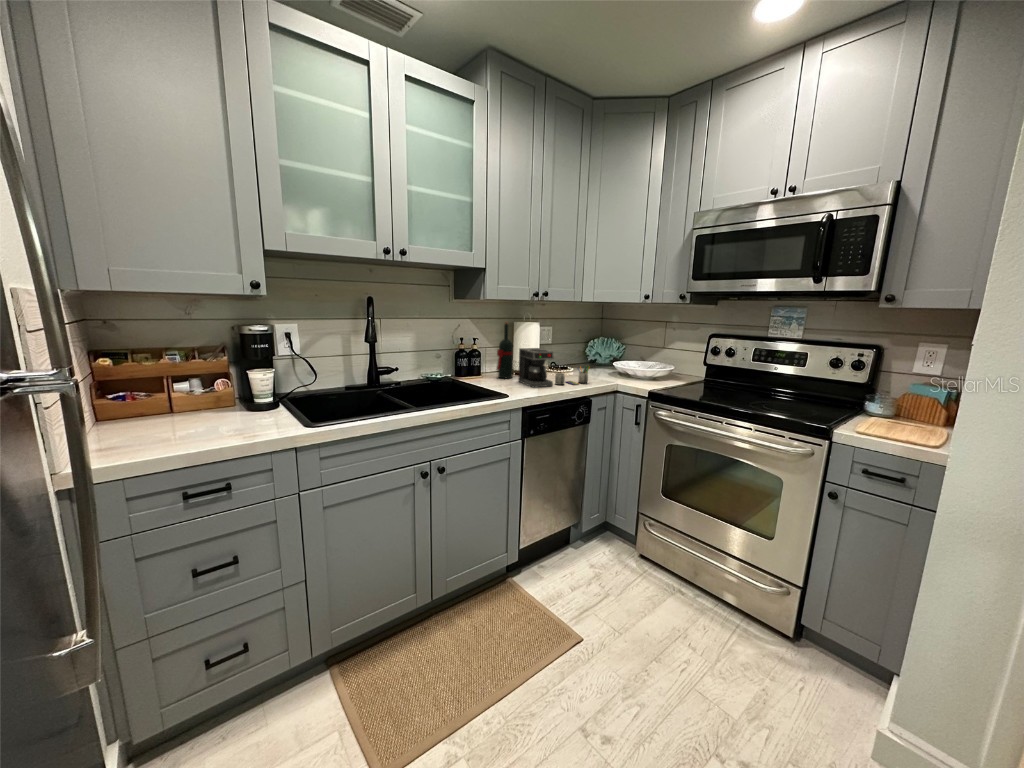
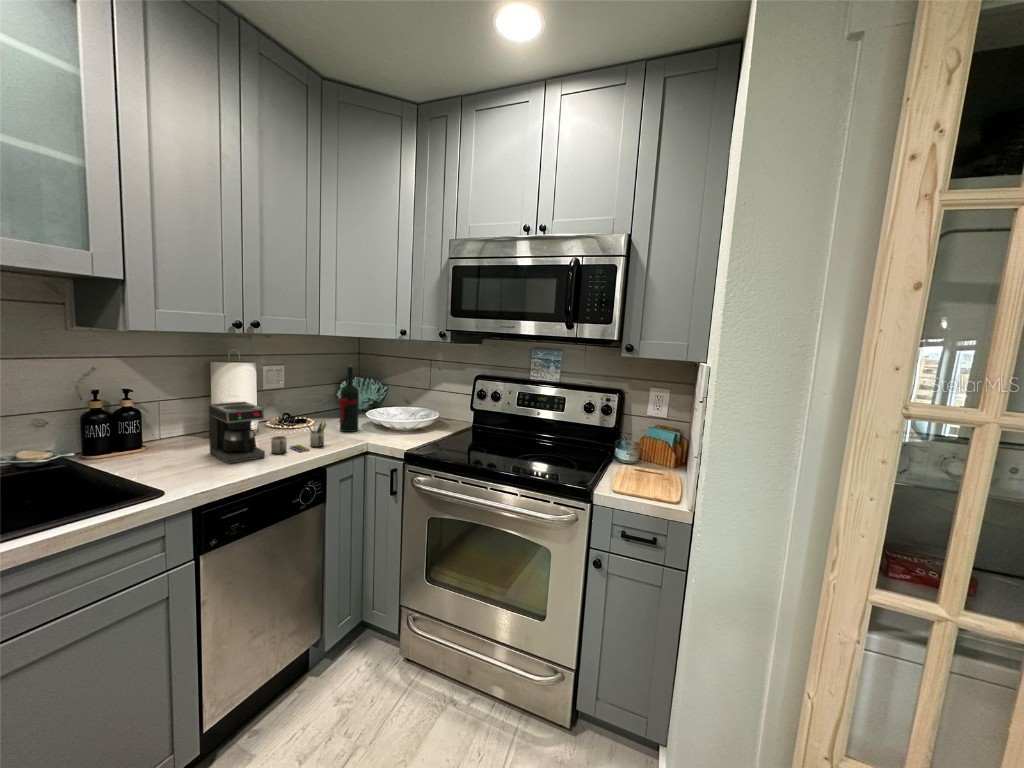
wine bottle: present [497,322,513,378] -> present [339,364,359,432]

